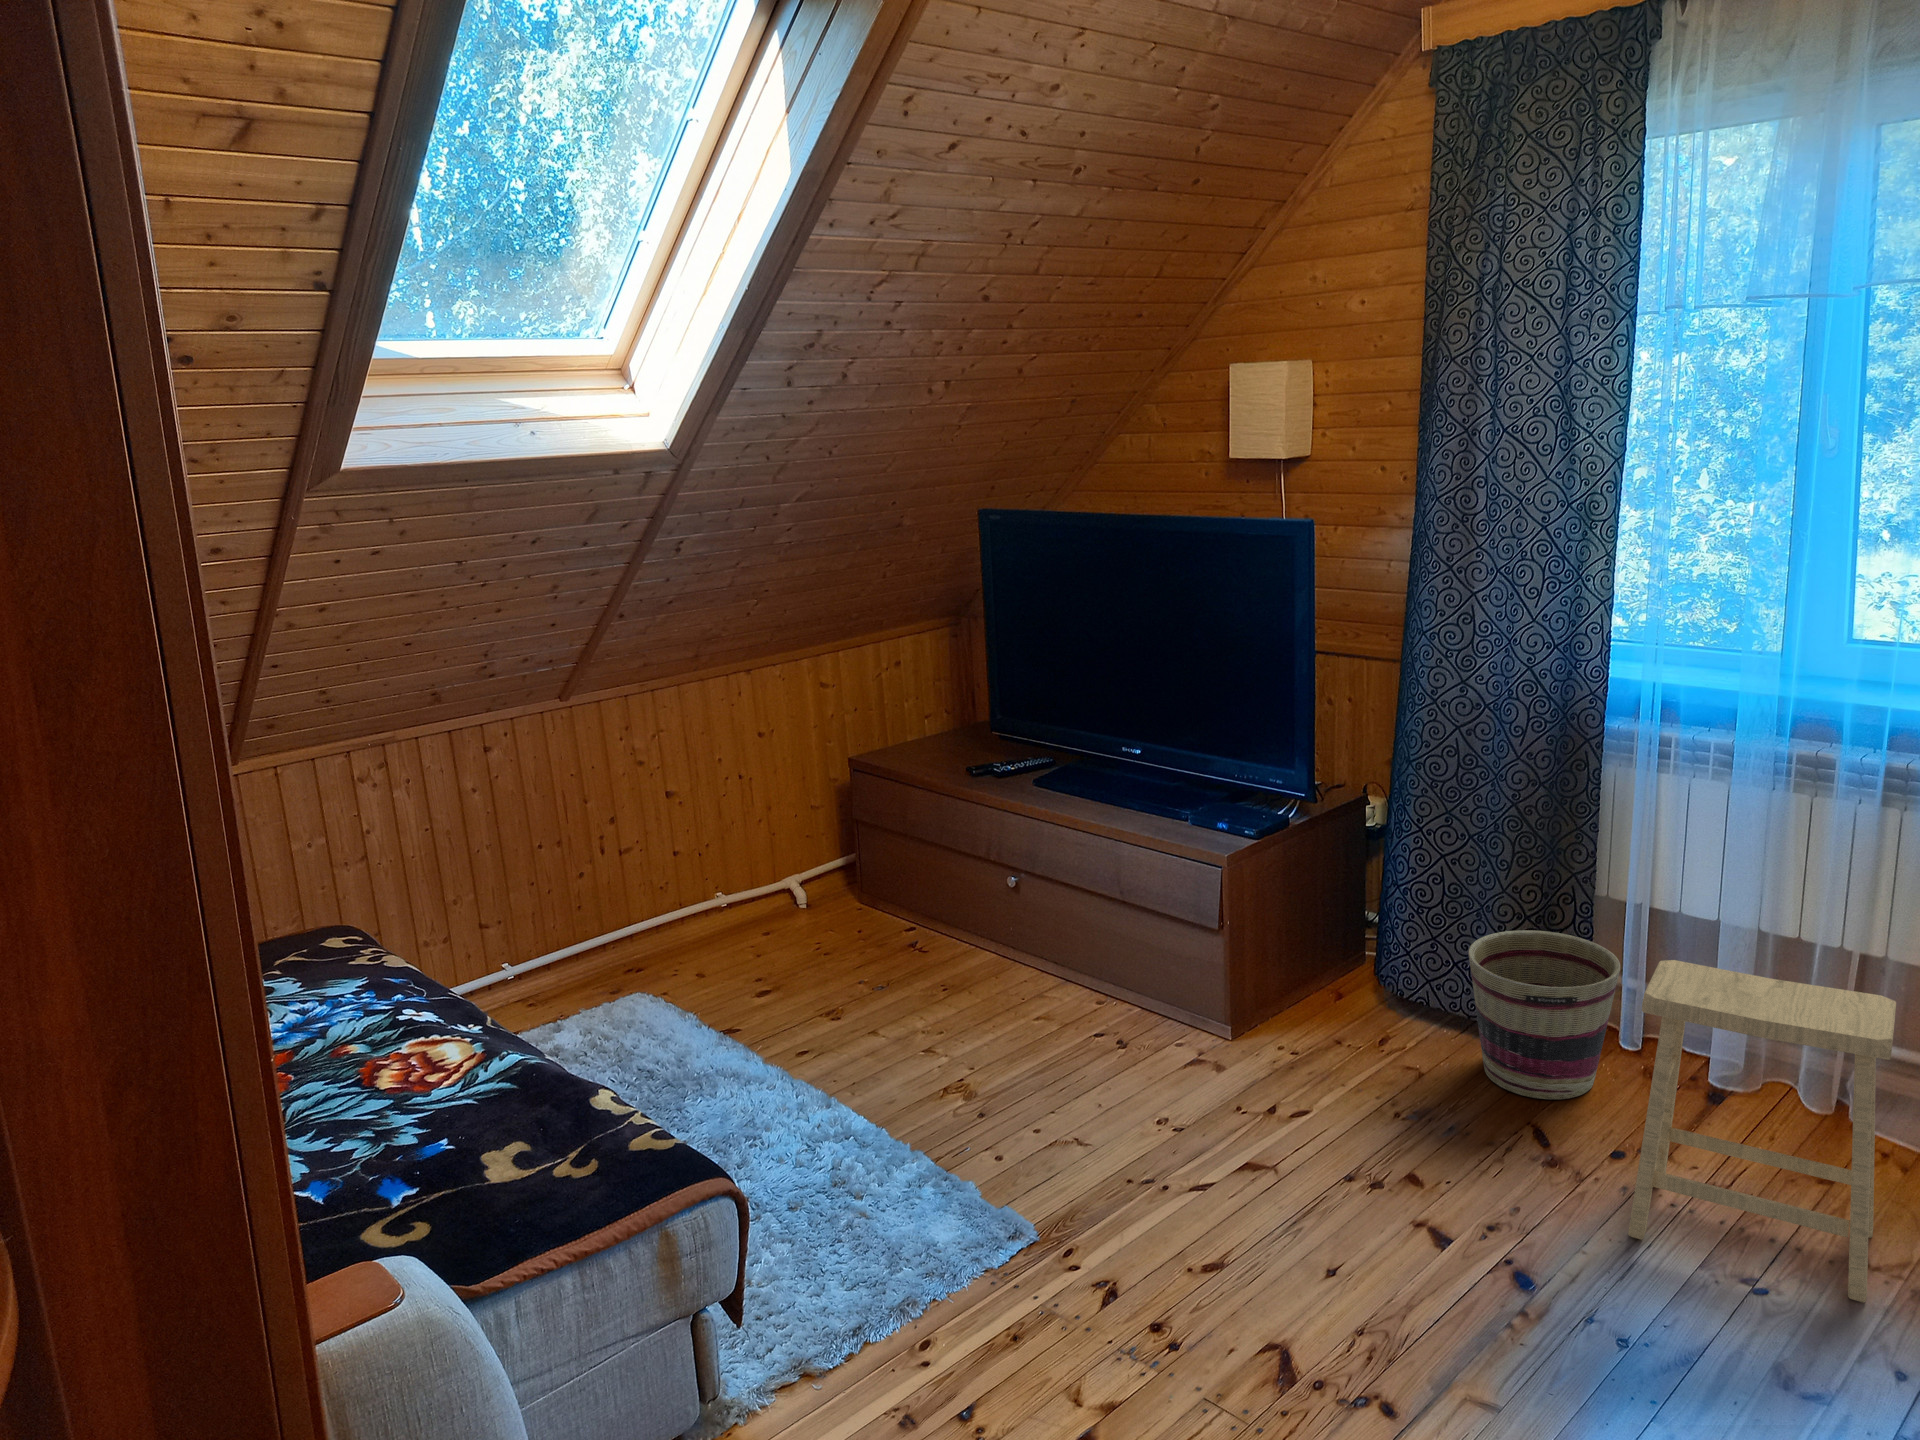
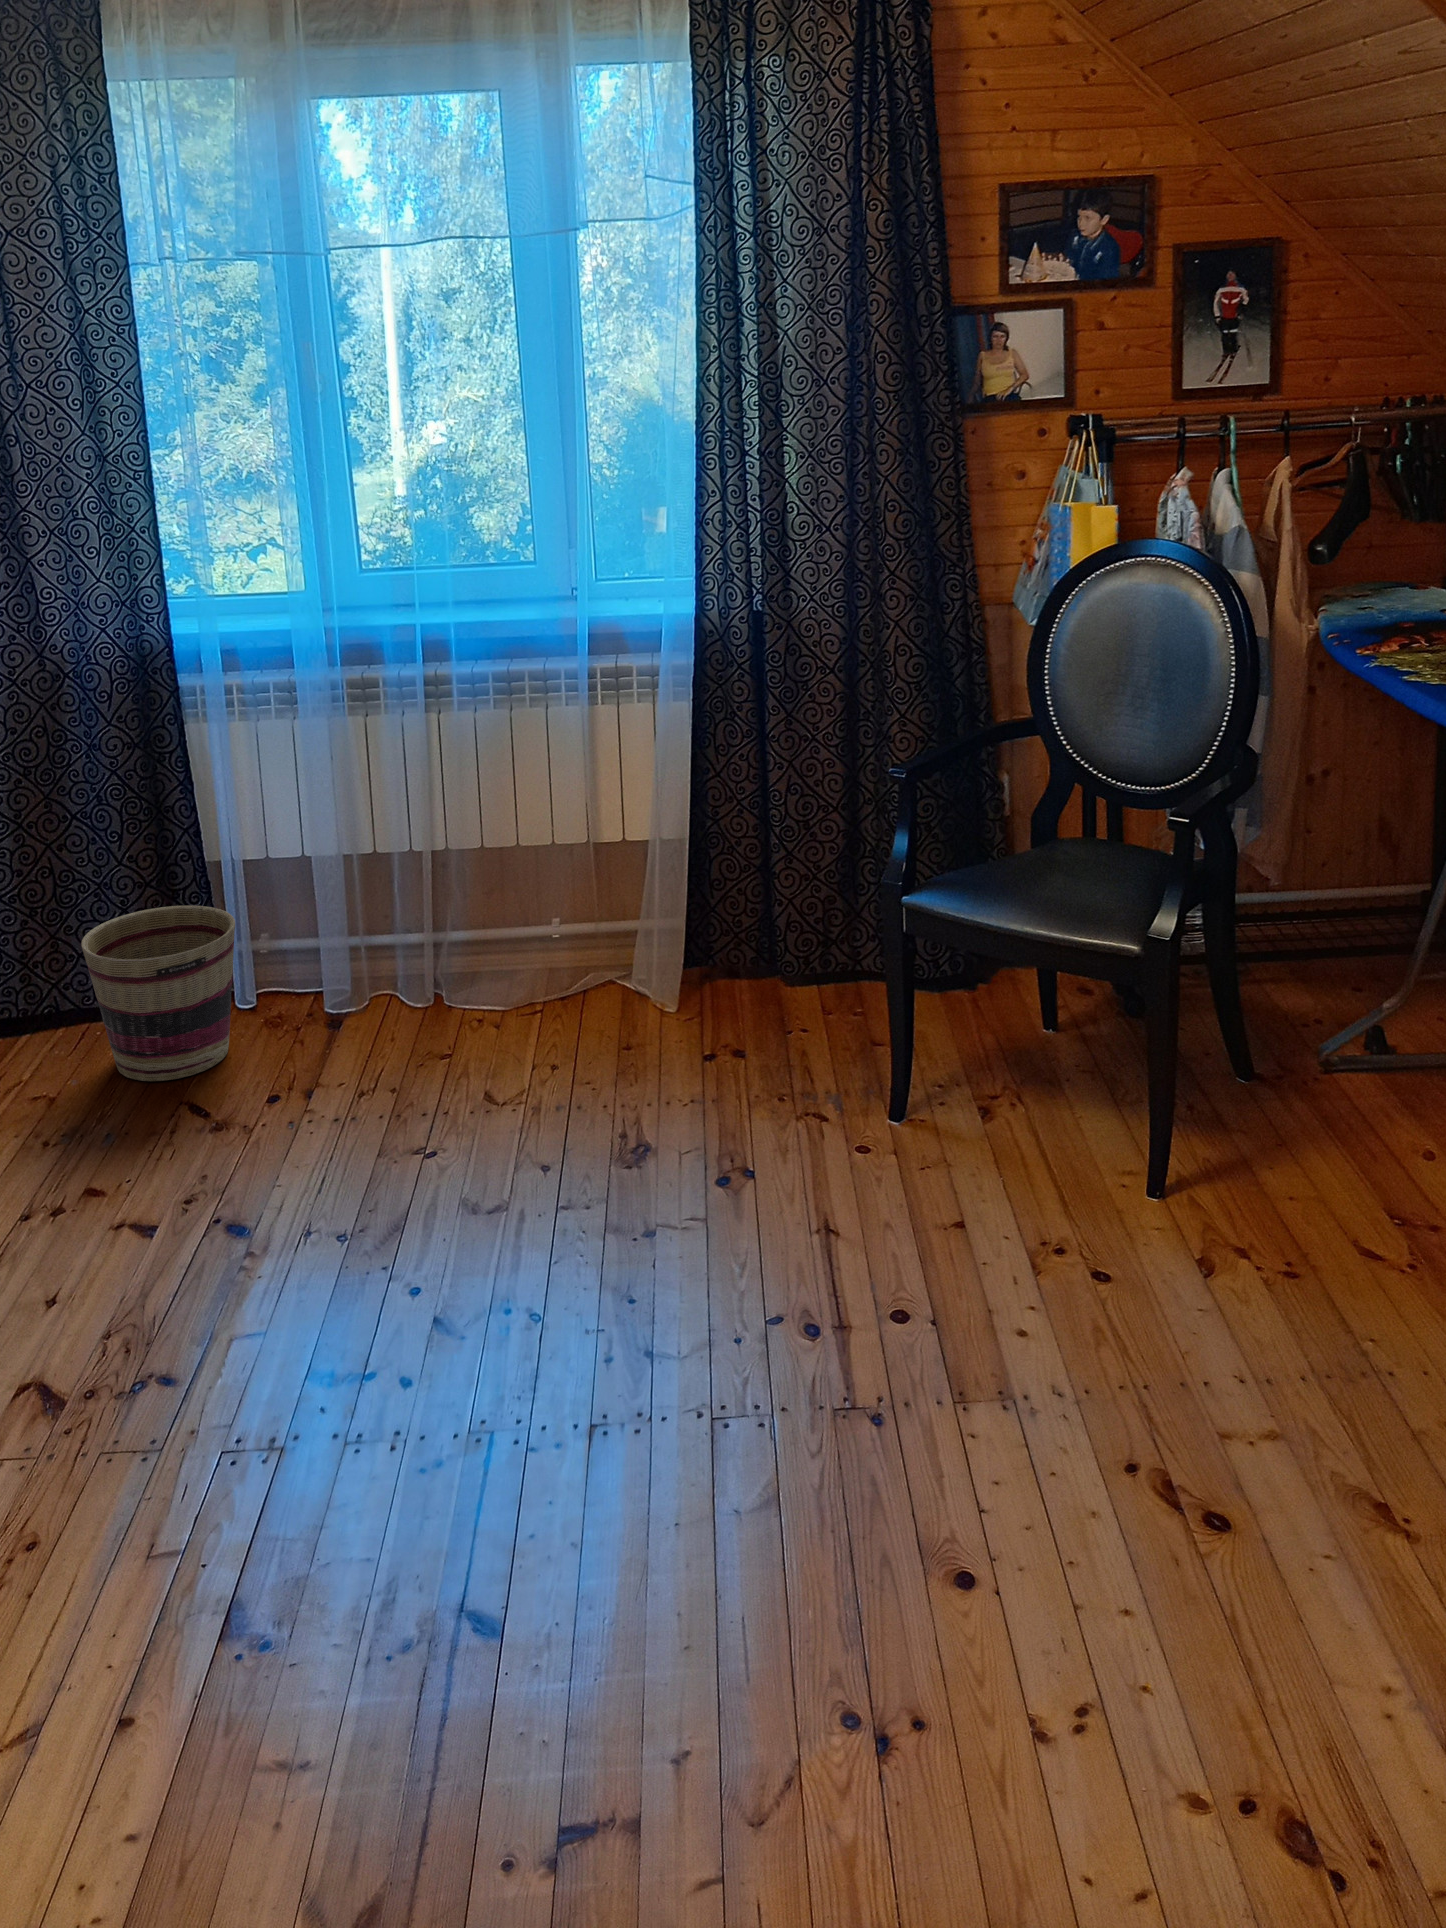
footstool: present [1628,960,1896,1303] -> none [287,861,505,1153]

